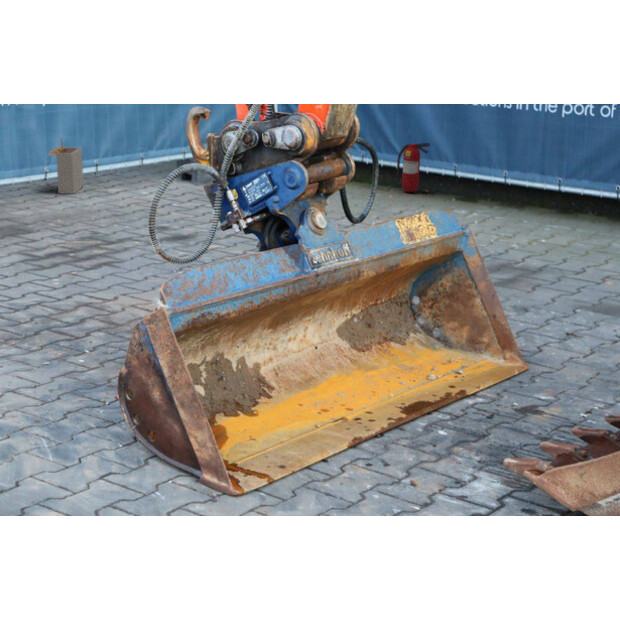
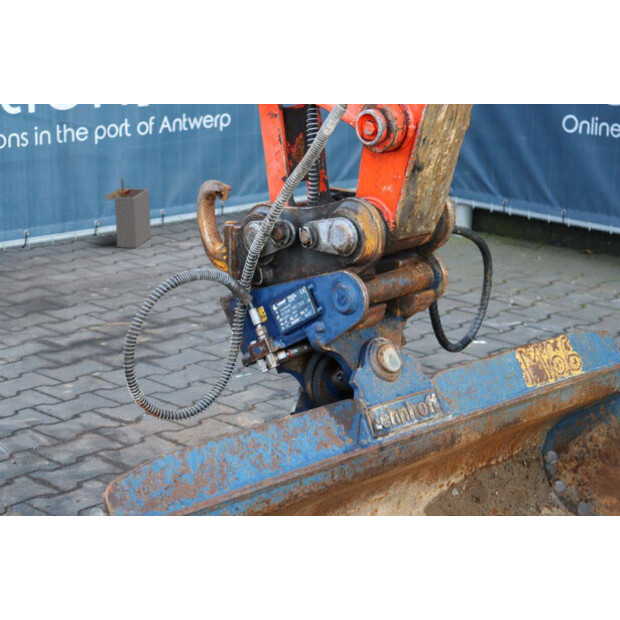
fire extinguisher: present [396,143,430,192] -> none [551,185,598,249]

